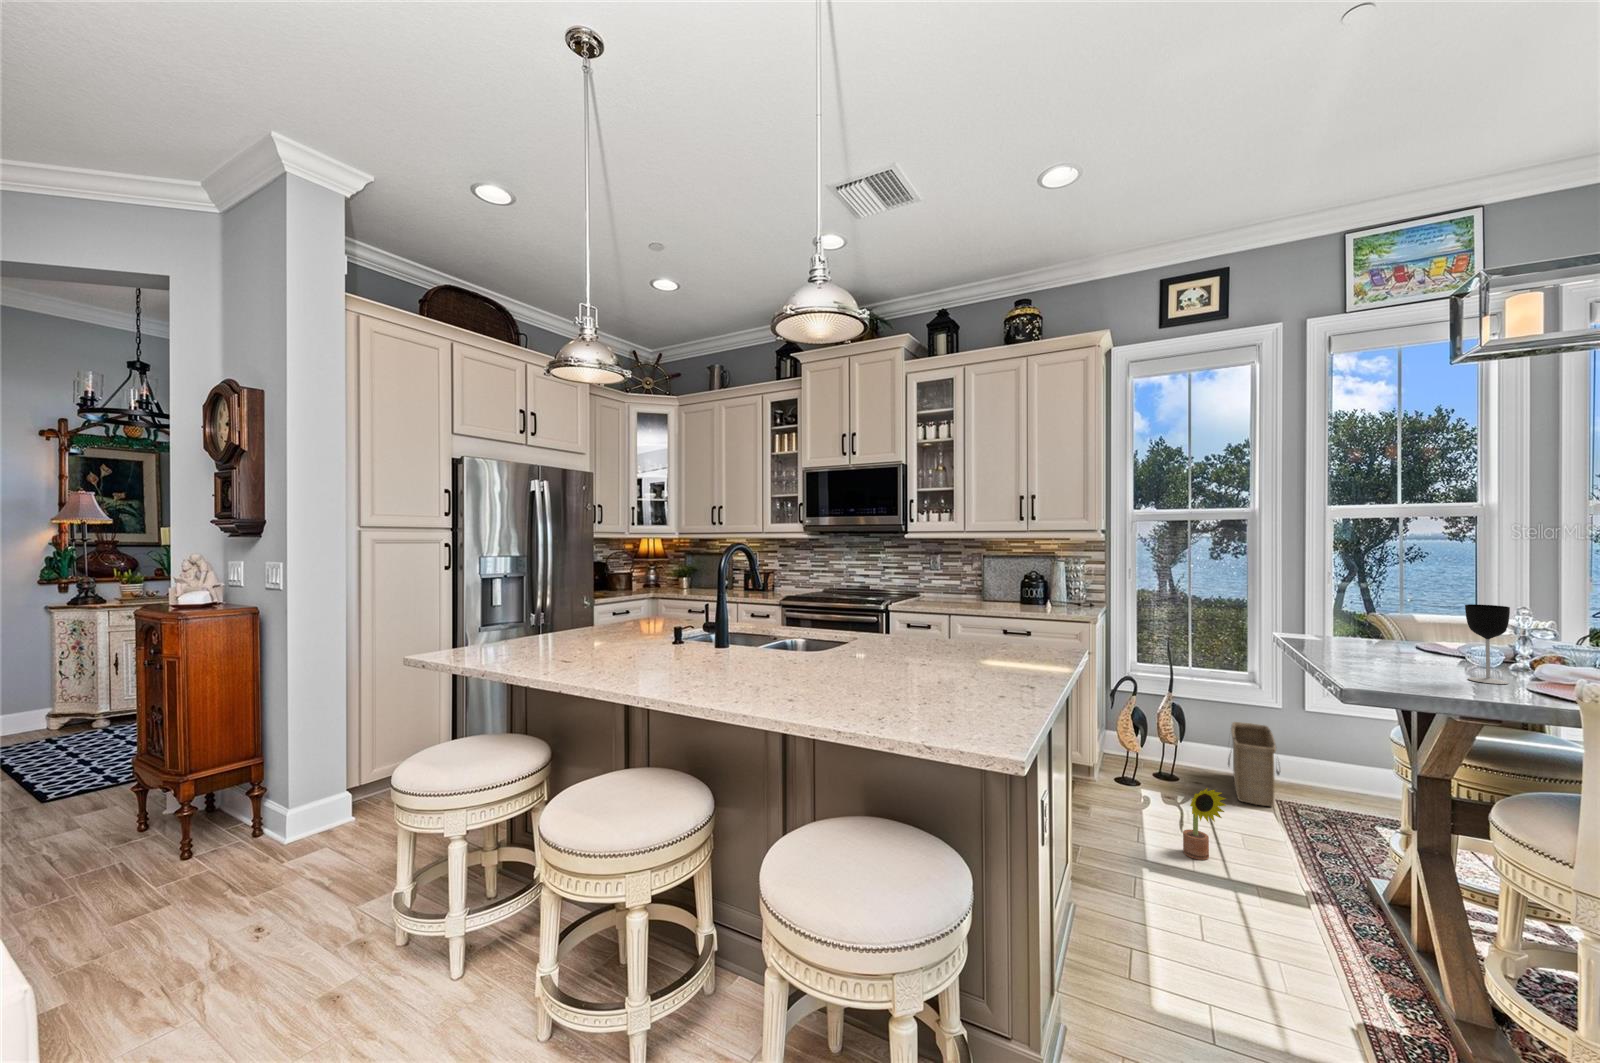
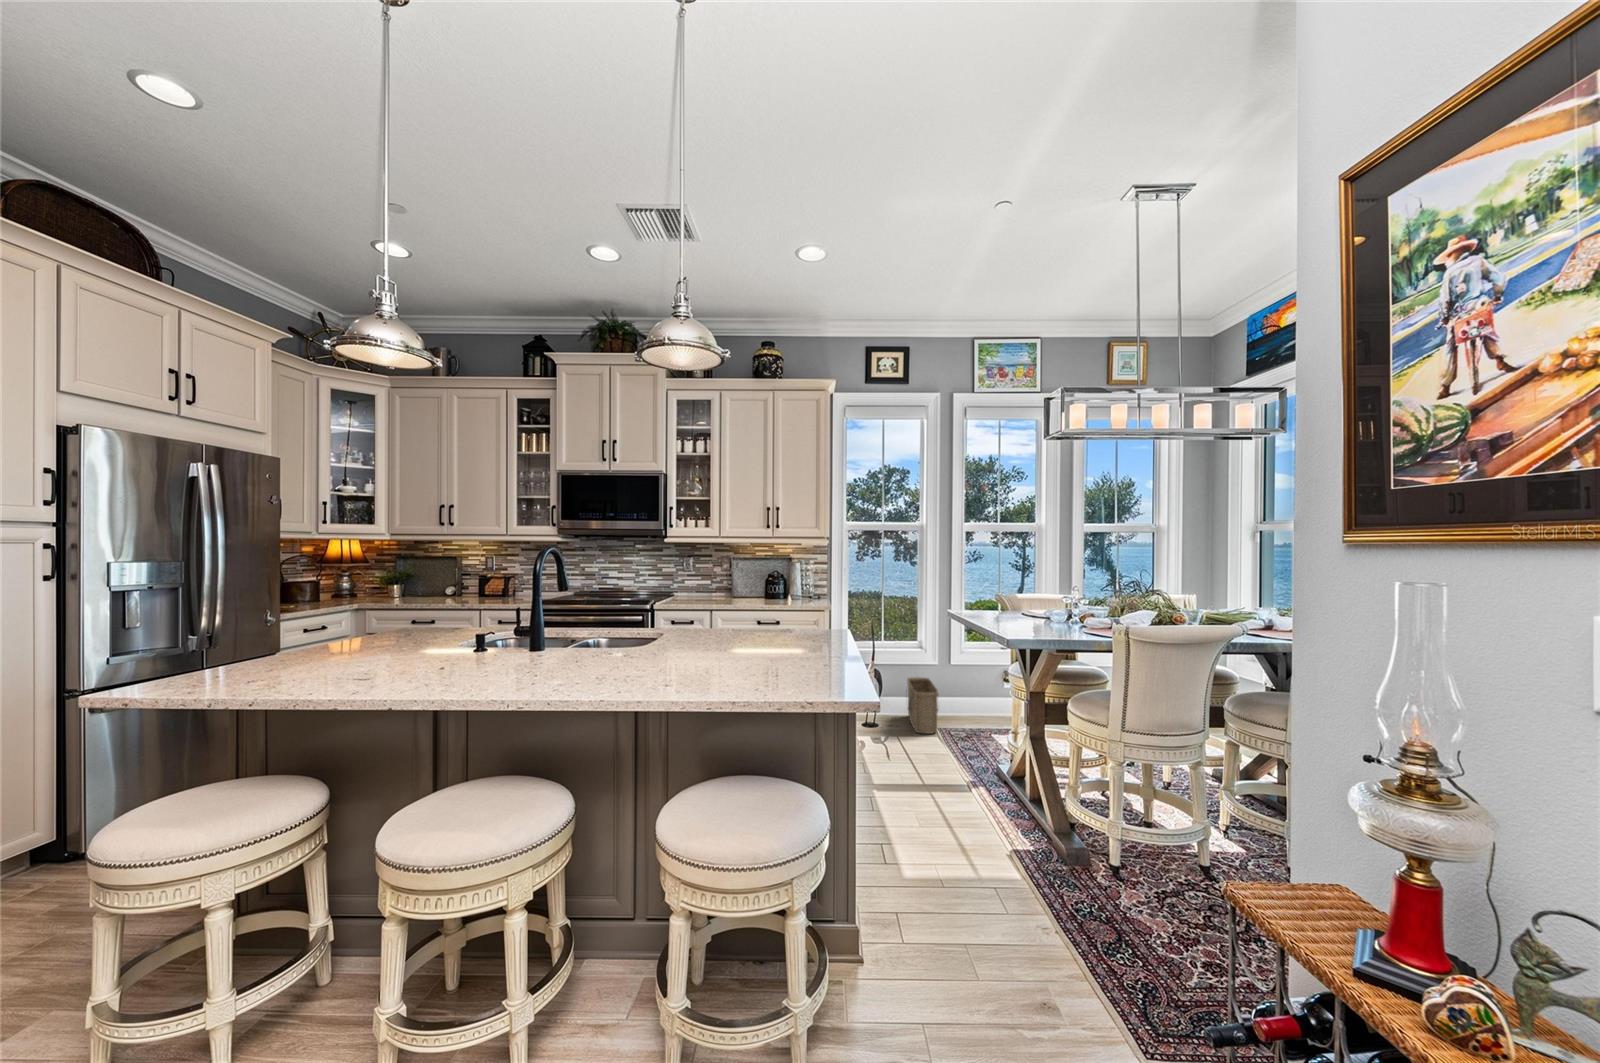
wine glass: present [1465,604,1510,684] -> none [1061,593,1080,638]
decorative plant: present [1183,788,1227,860] -> none [897,725,925,776]

